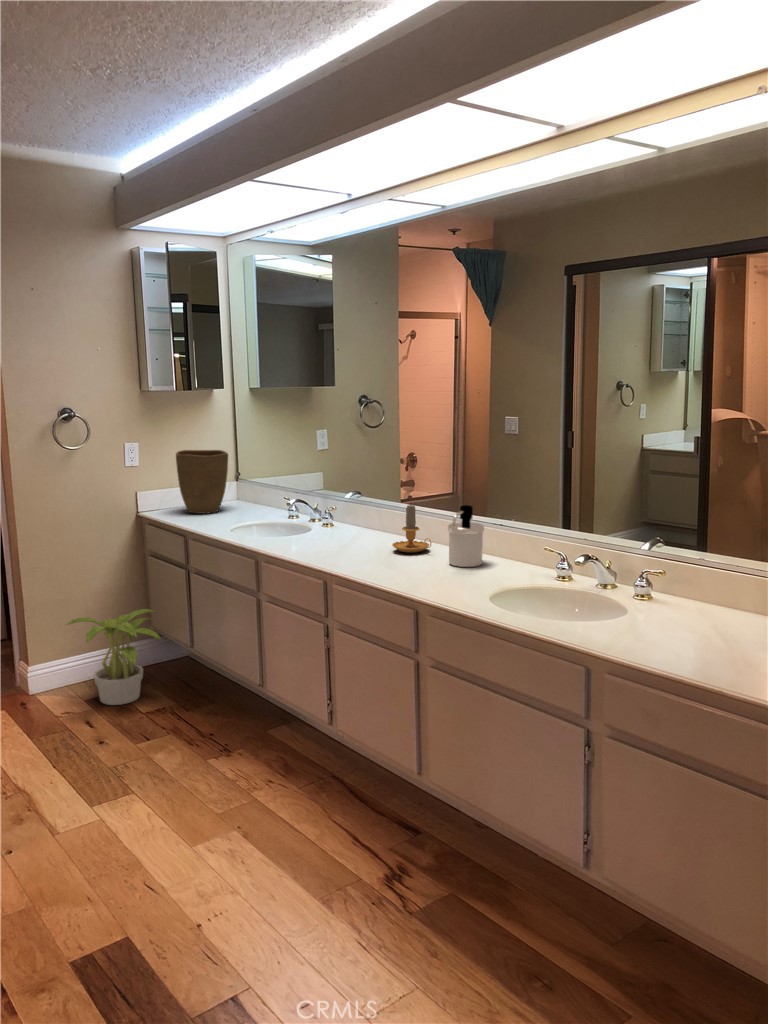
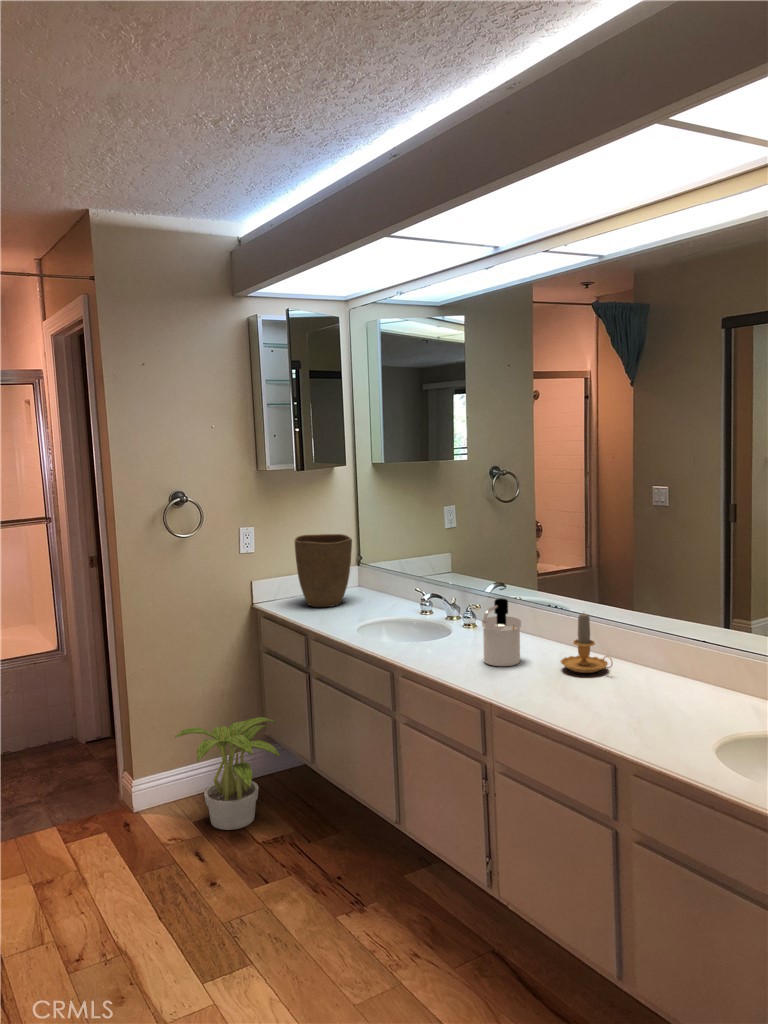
soap dispenser: present [448,505,484,567] -> present [482,598,521,666]

